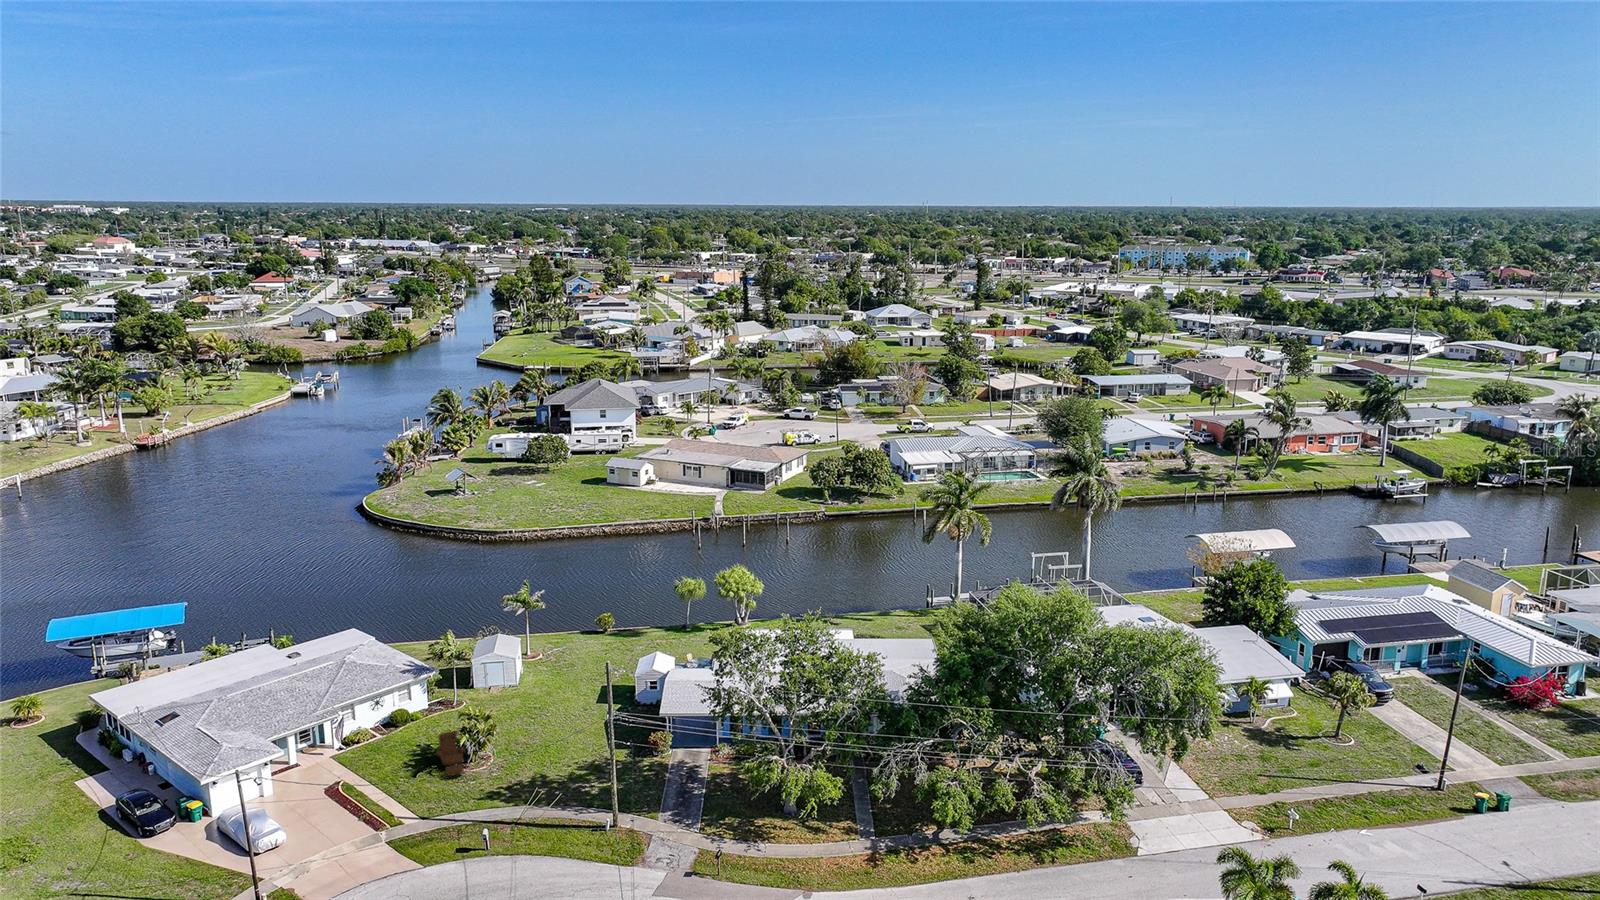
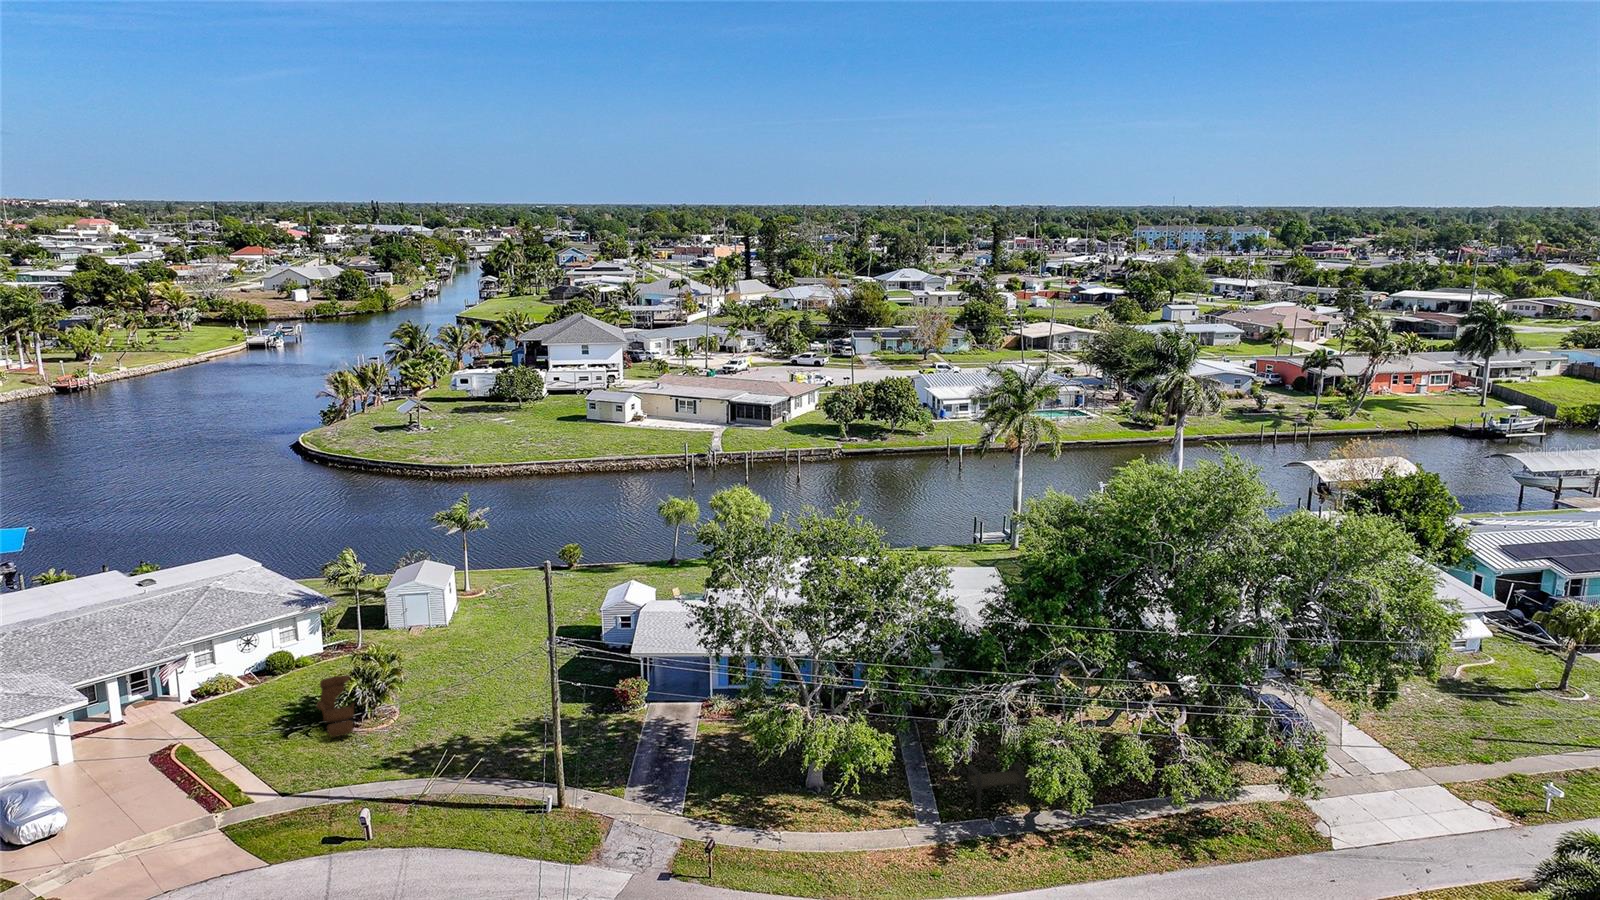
bench: none [895,795,934,829] -> present [967,763,1025,810]

